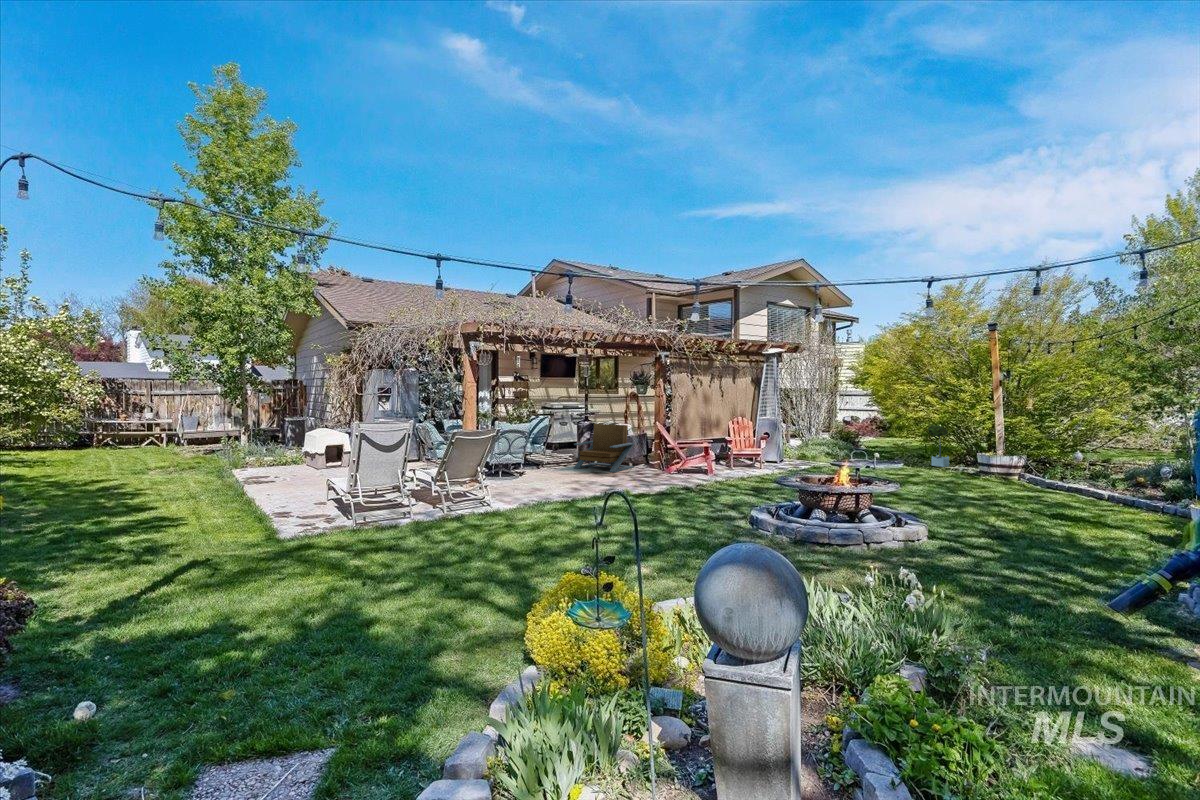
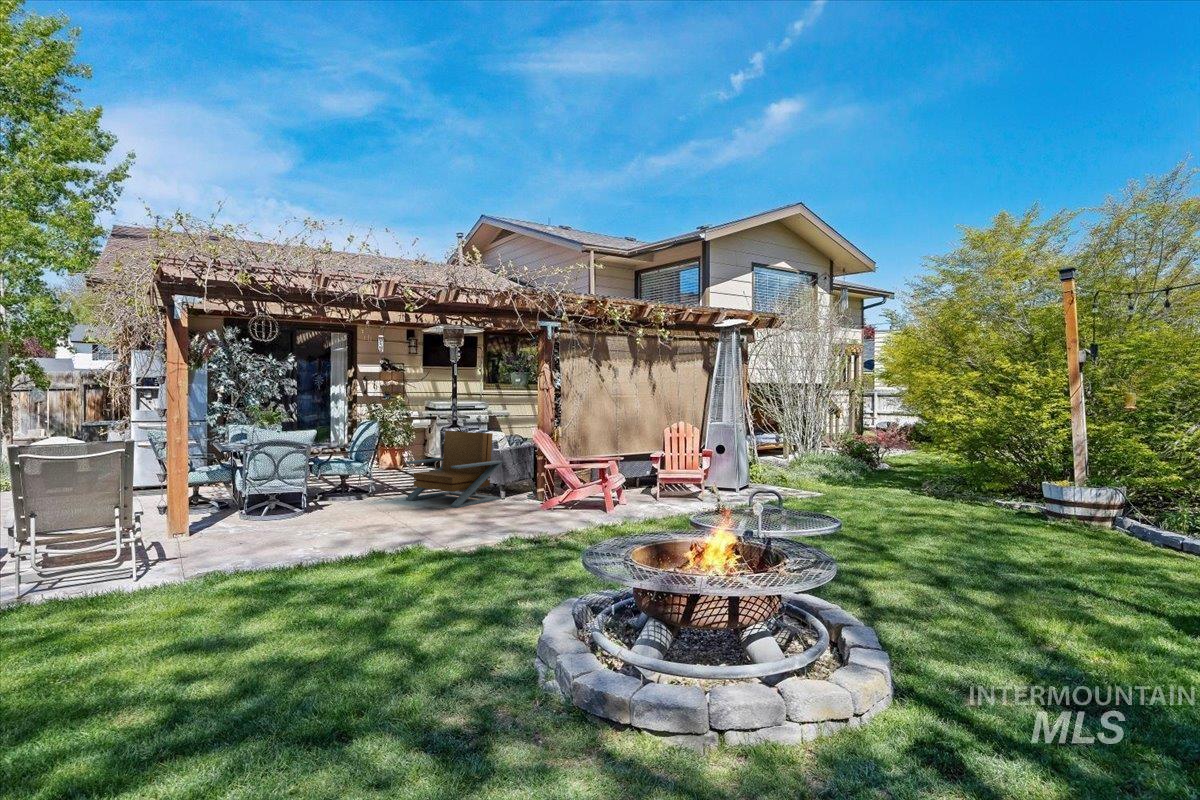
potted tree: present [928,425,949,467] -> none [968,436,1001,503]

